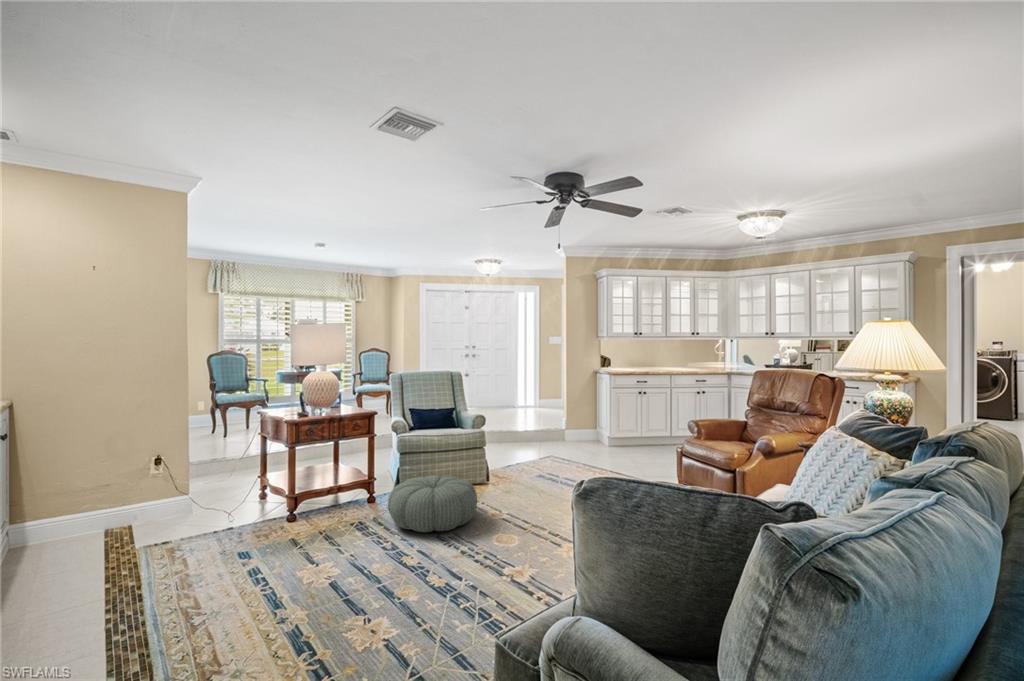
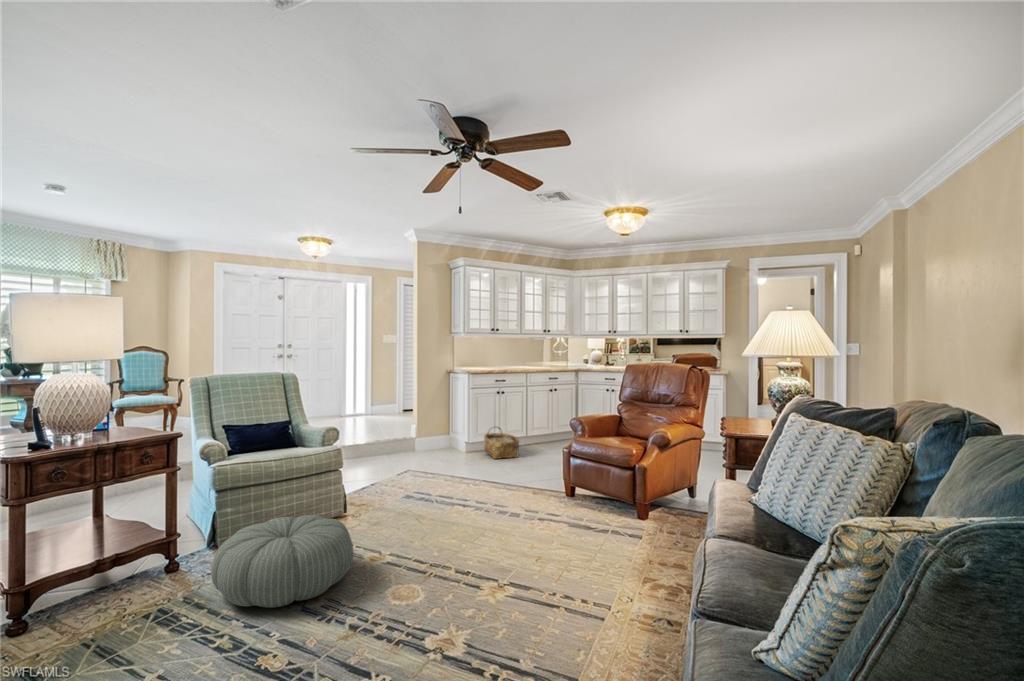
woven basket: none [624,423,656,453] -> present [484,426,519,459]

